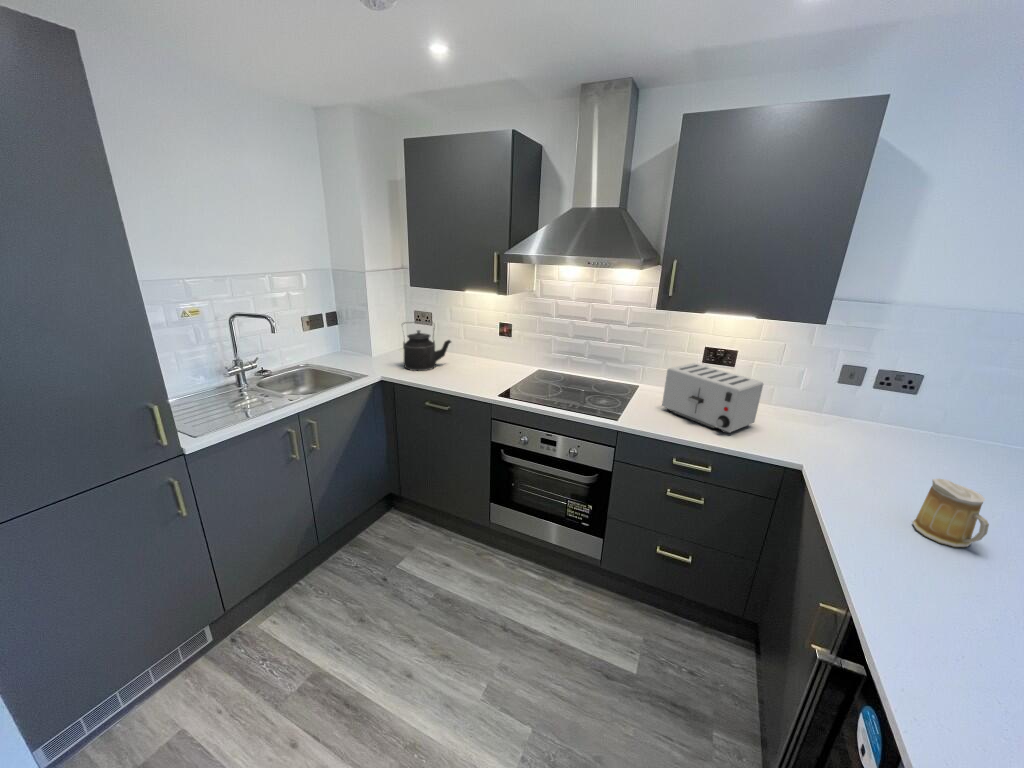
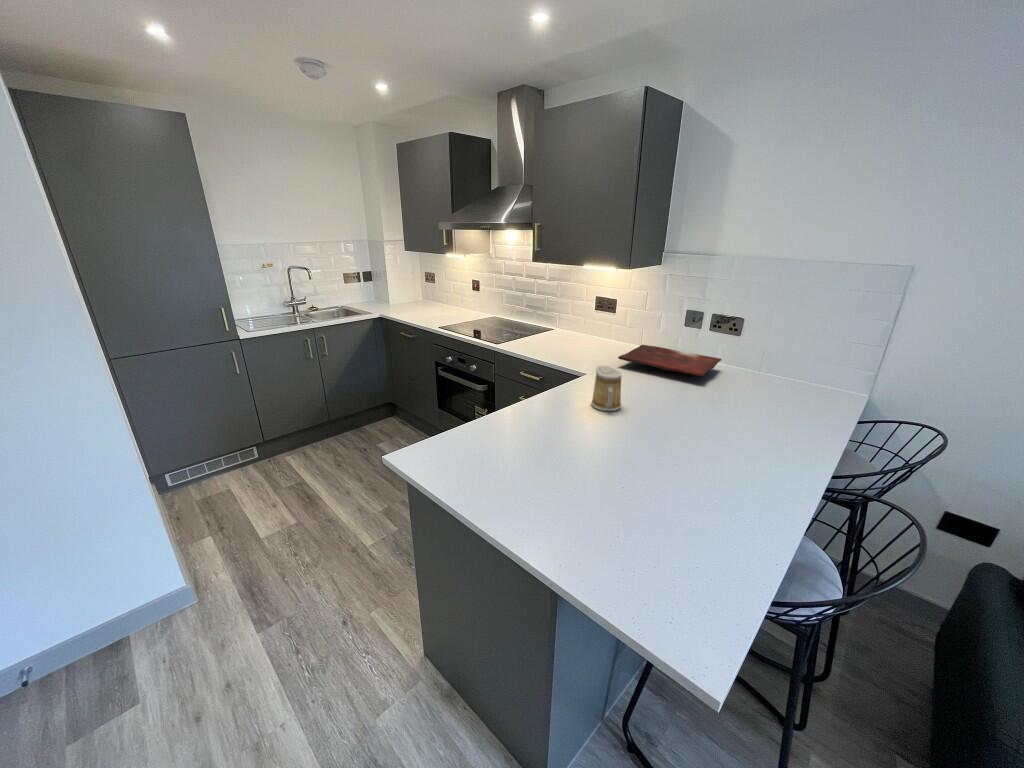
kettle: present [403,321,451,371] -> none [400,277,437,313]
toaster: present [662,363,763,433] -> none [545,307,601,356]
cutting board: none [794,408,945,457] -> present [618,345,721,376]

